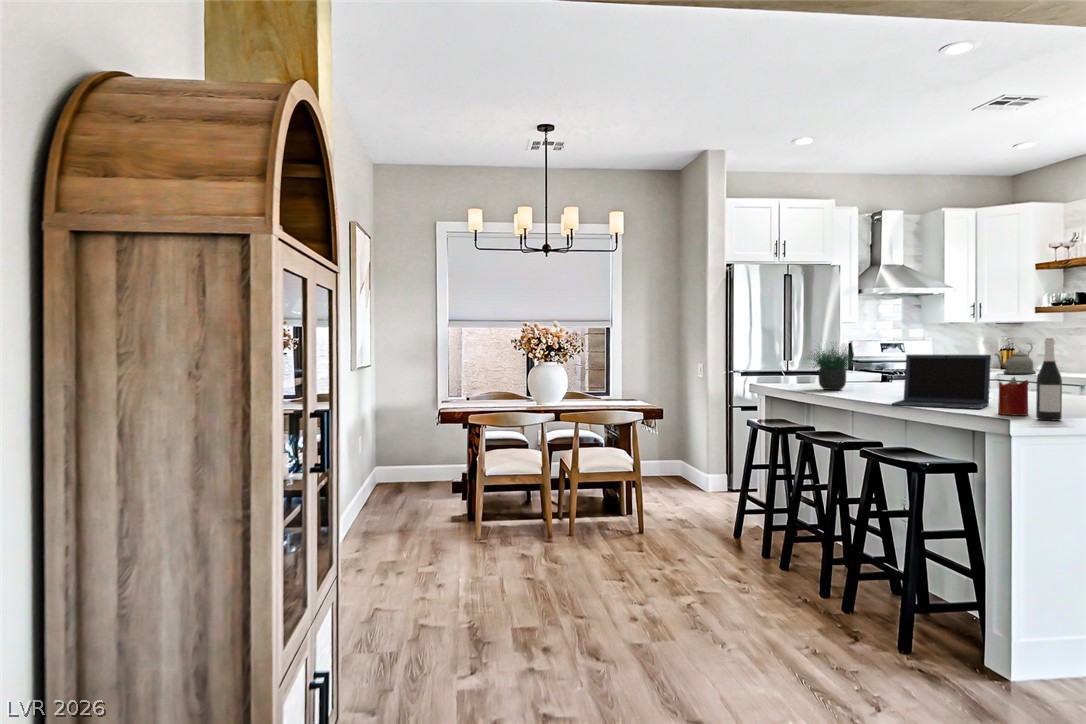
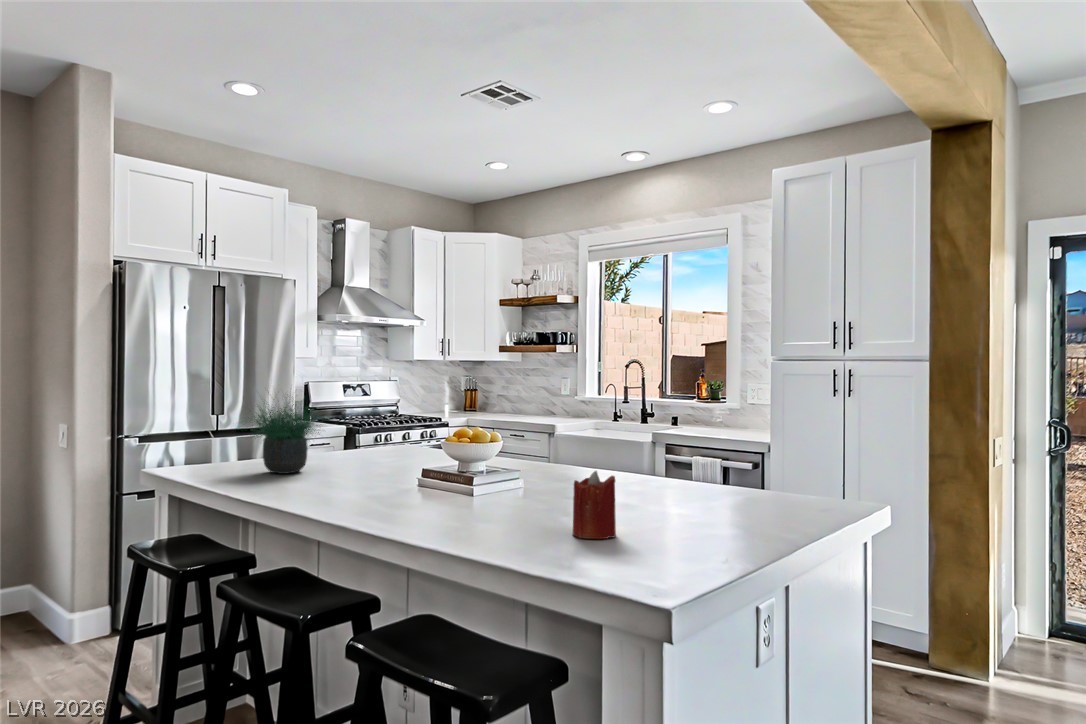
wine bottle: present [1036,338,1062,421] -> none [642,409,679,553]
kettle: present [995,345,1036,374] -> none [465,386,504,422]
laptop: present [892,354,991,409] -> none [395,423,535,520]

